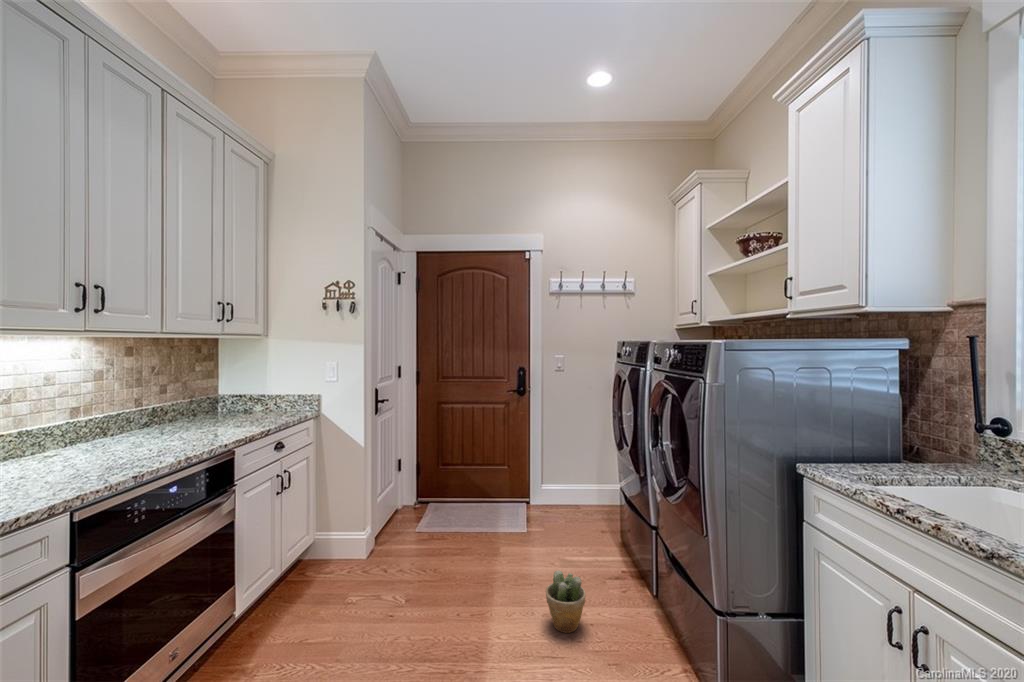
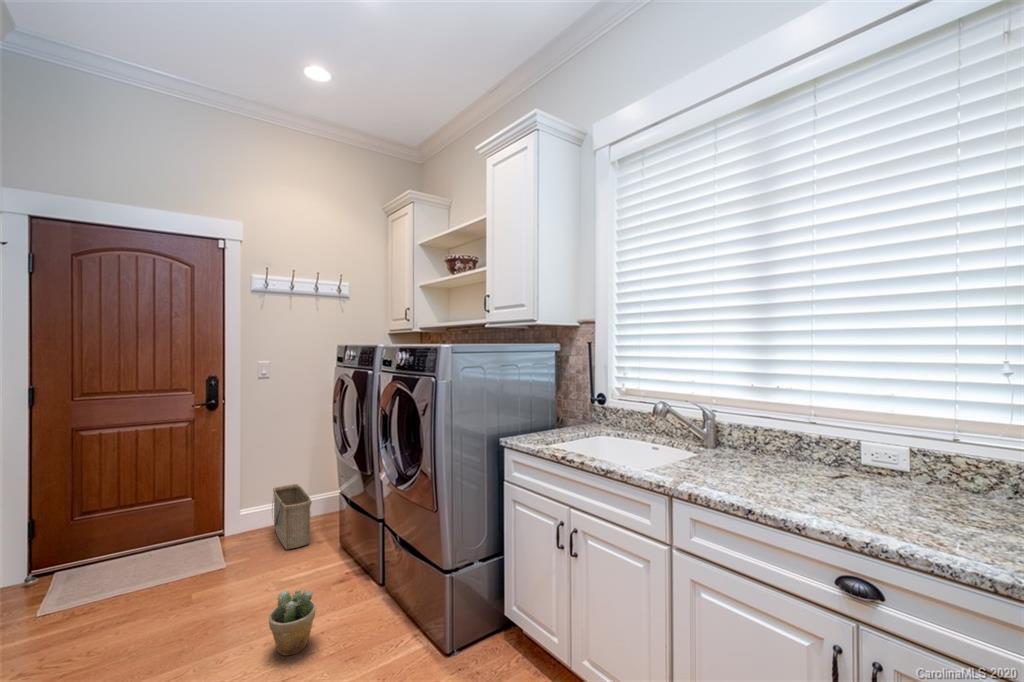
basket: none [565,472,597,532] -> present [273,484,312,549]

